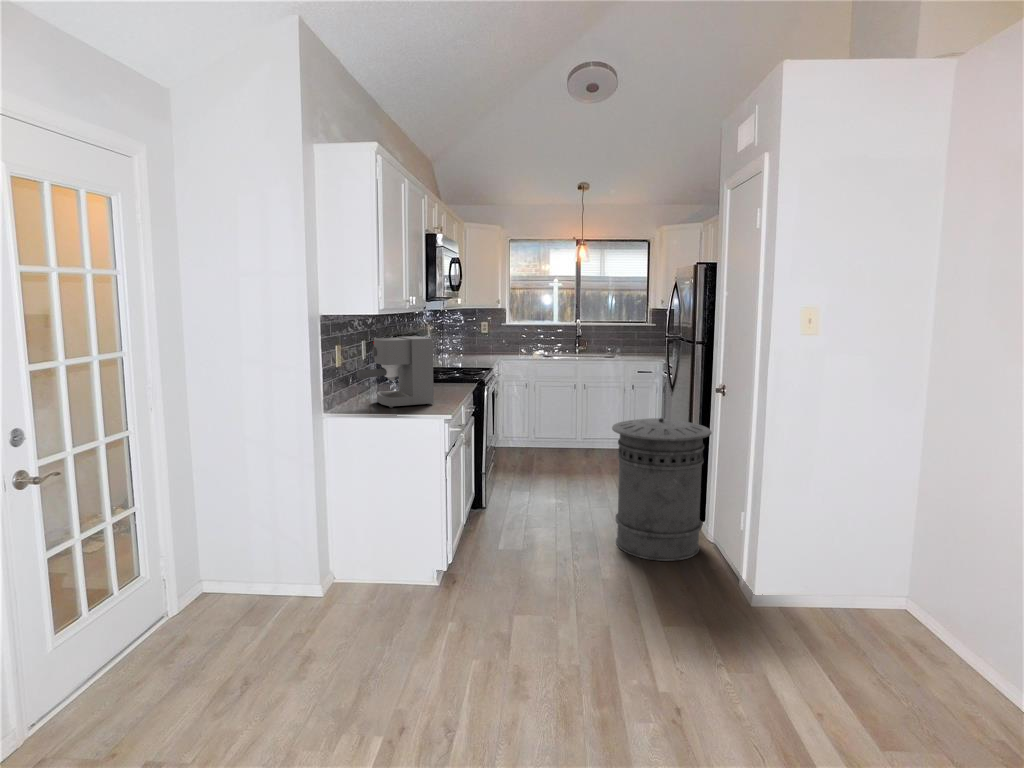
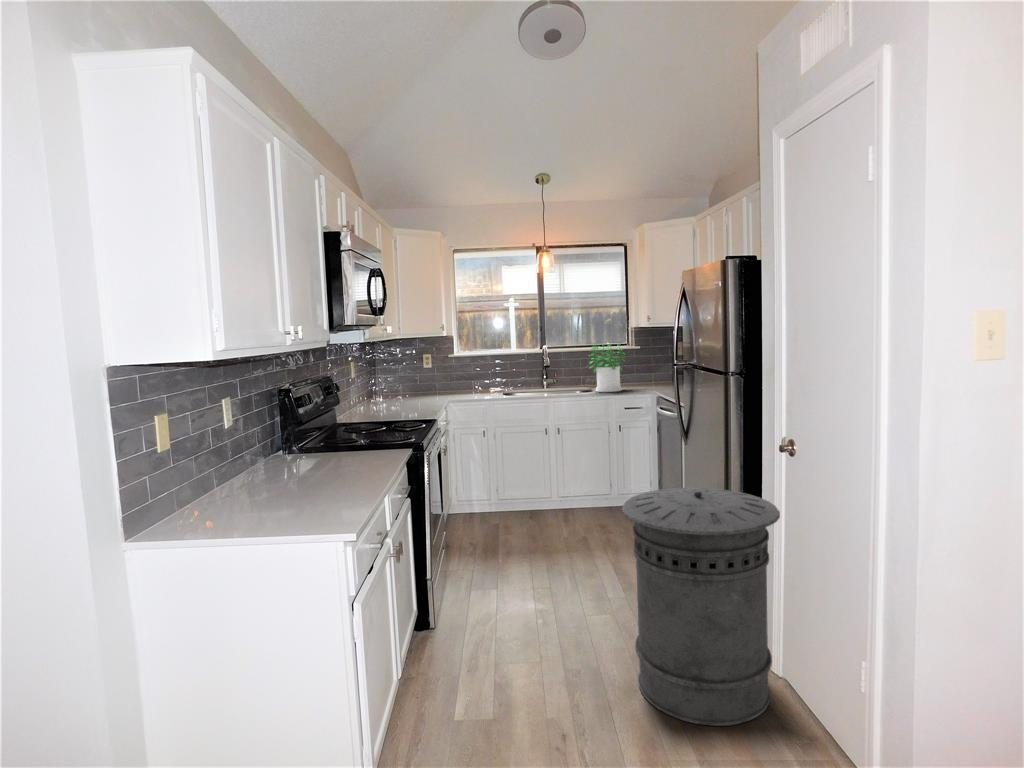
potted plant: none [612,320,643,359] -> present [590,345,623,392]
coffee maker: present [356,336,434,408] -> none [185,387,331,518]

